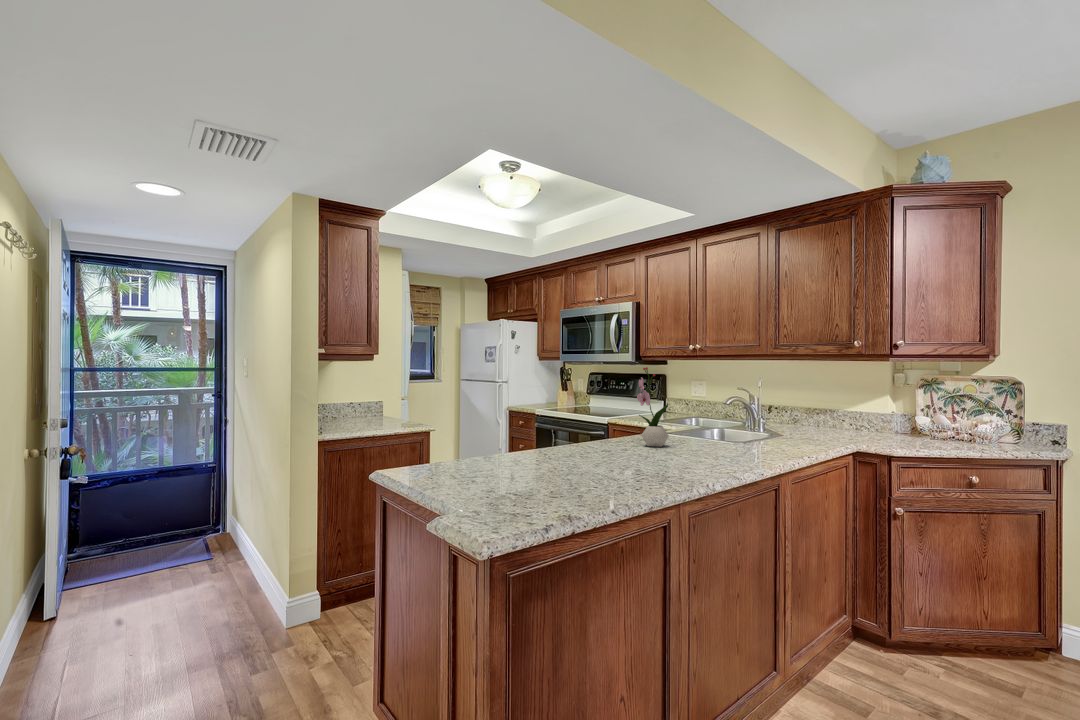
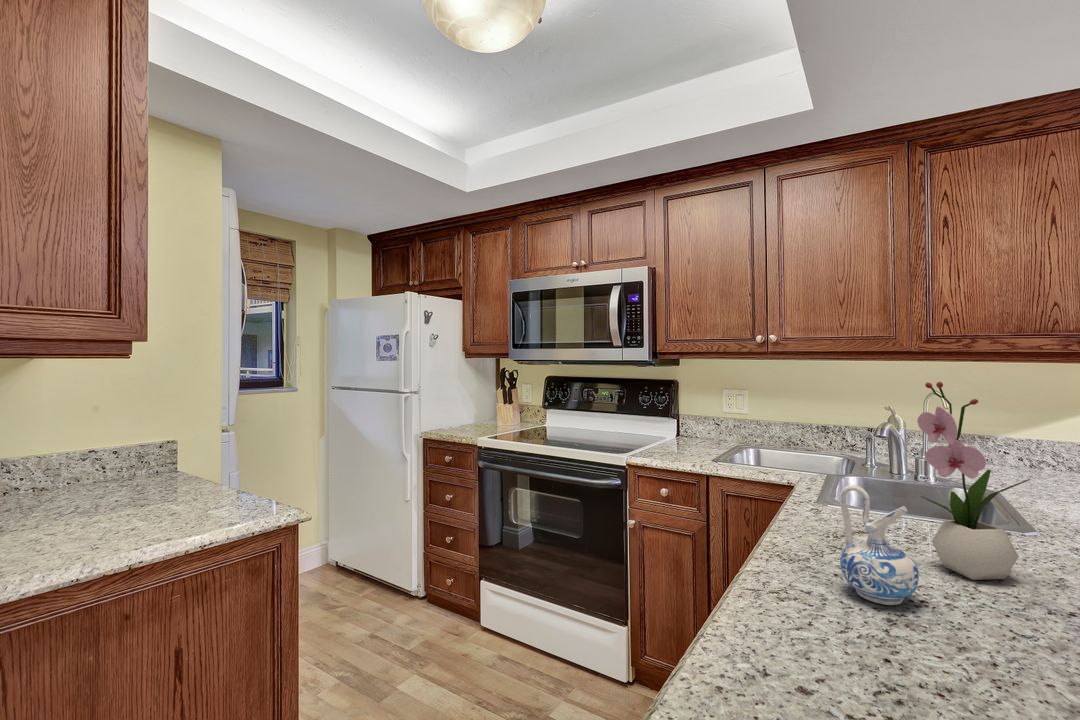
ceramic pitcher: none [585,405,610,447] -> present [840,485,919,605]

